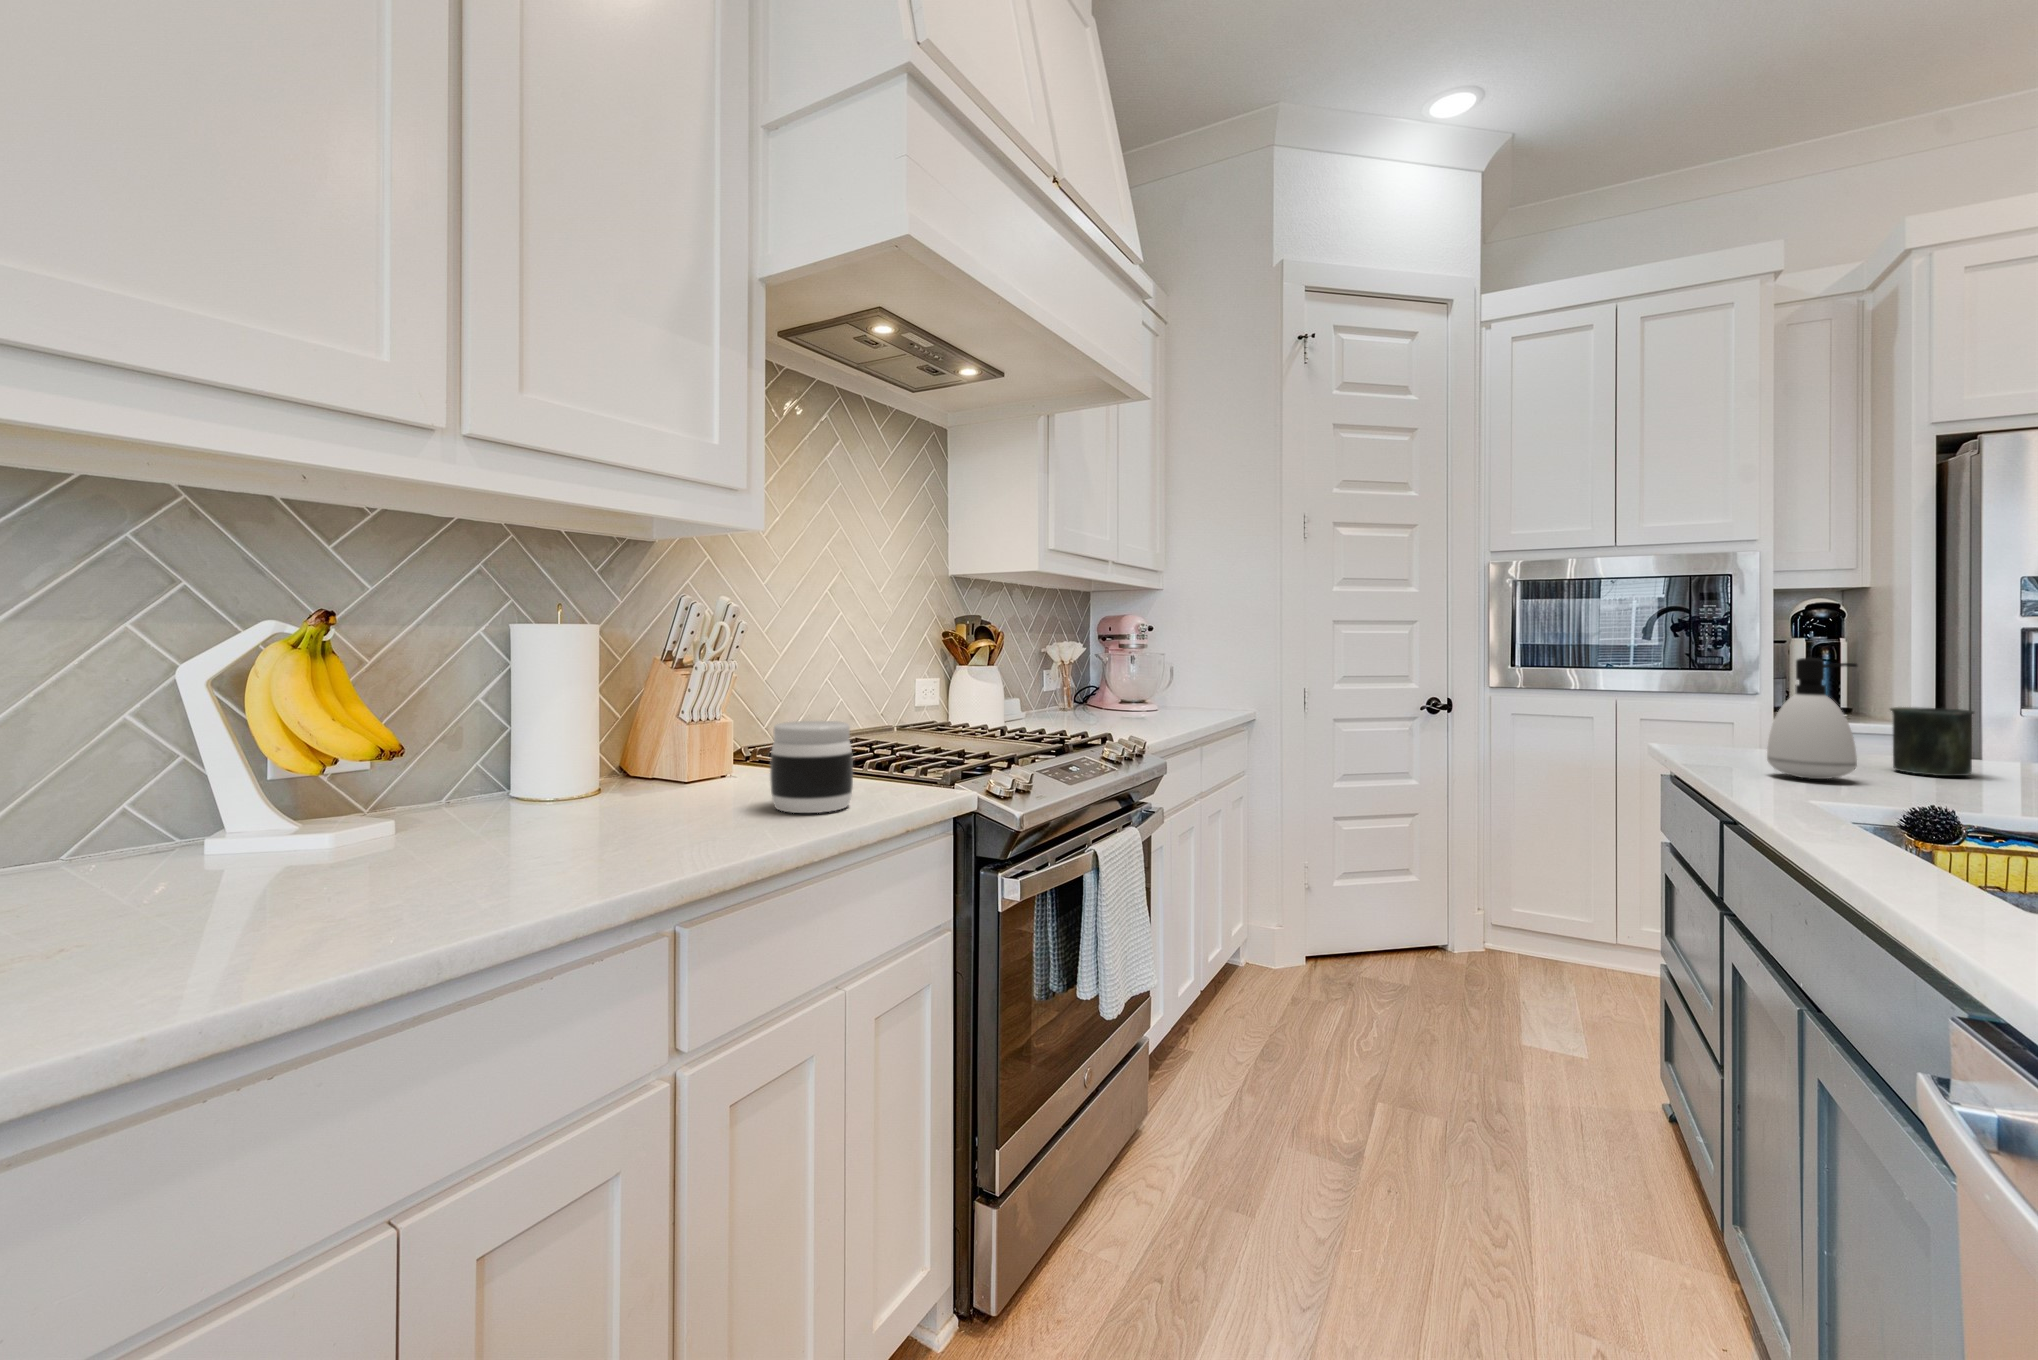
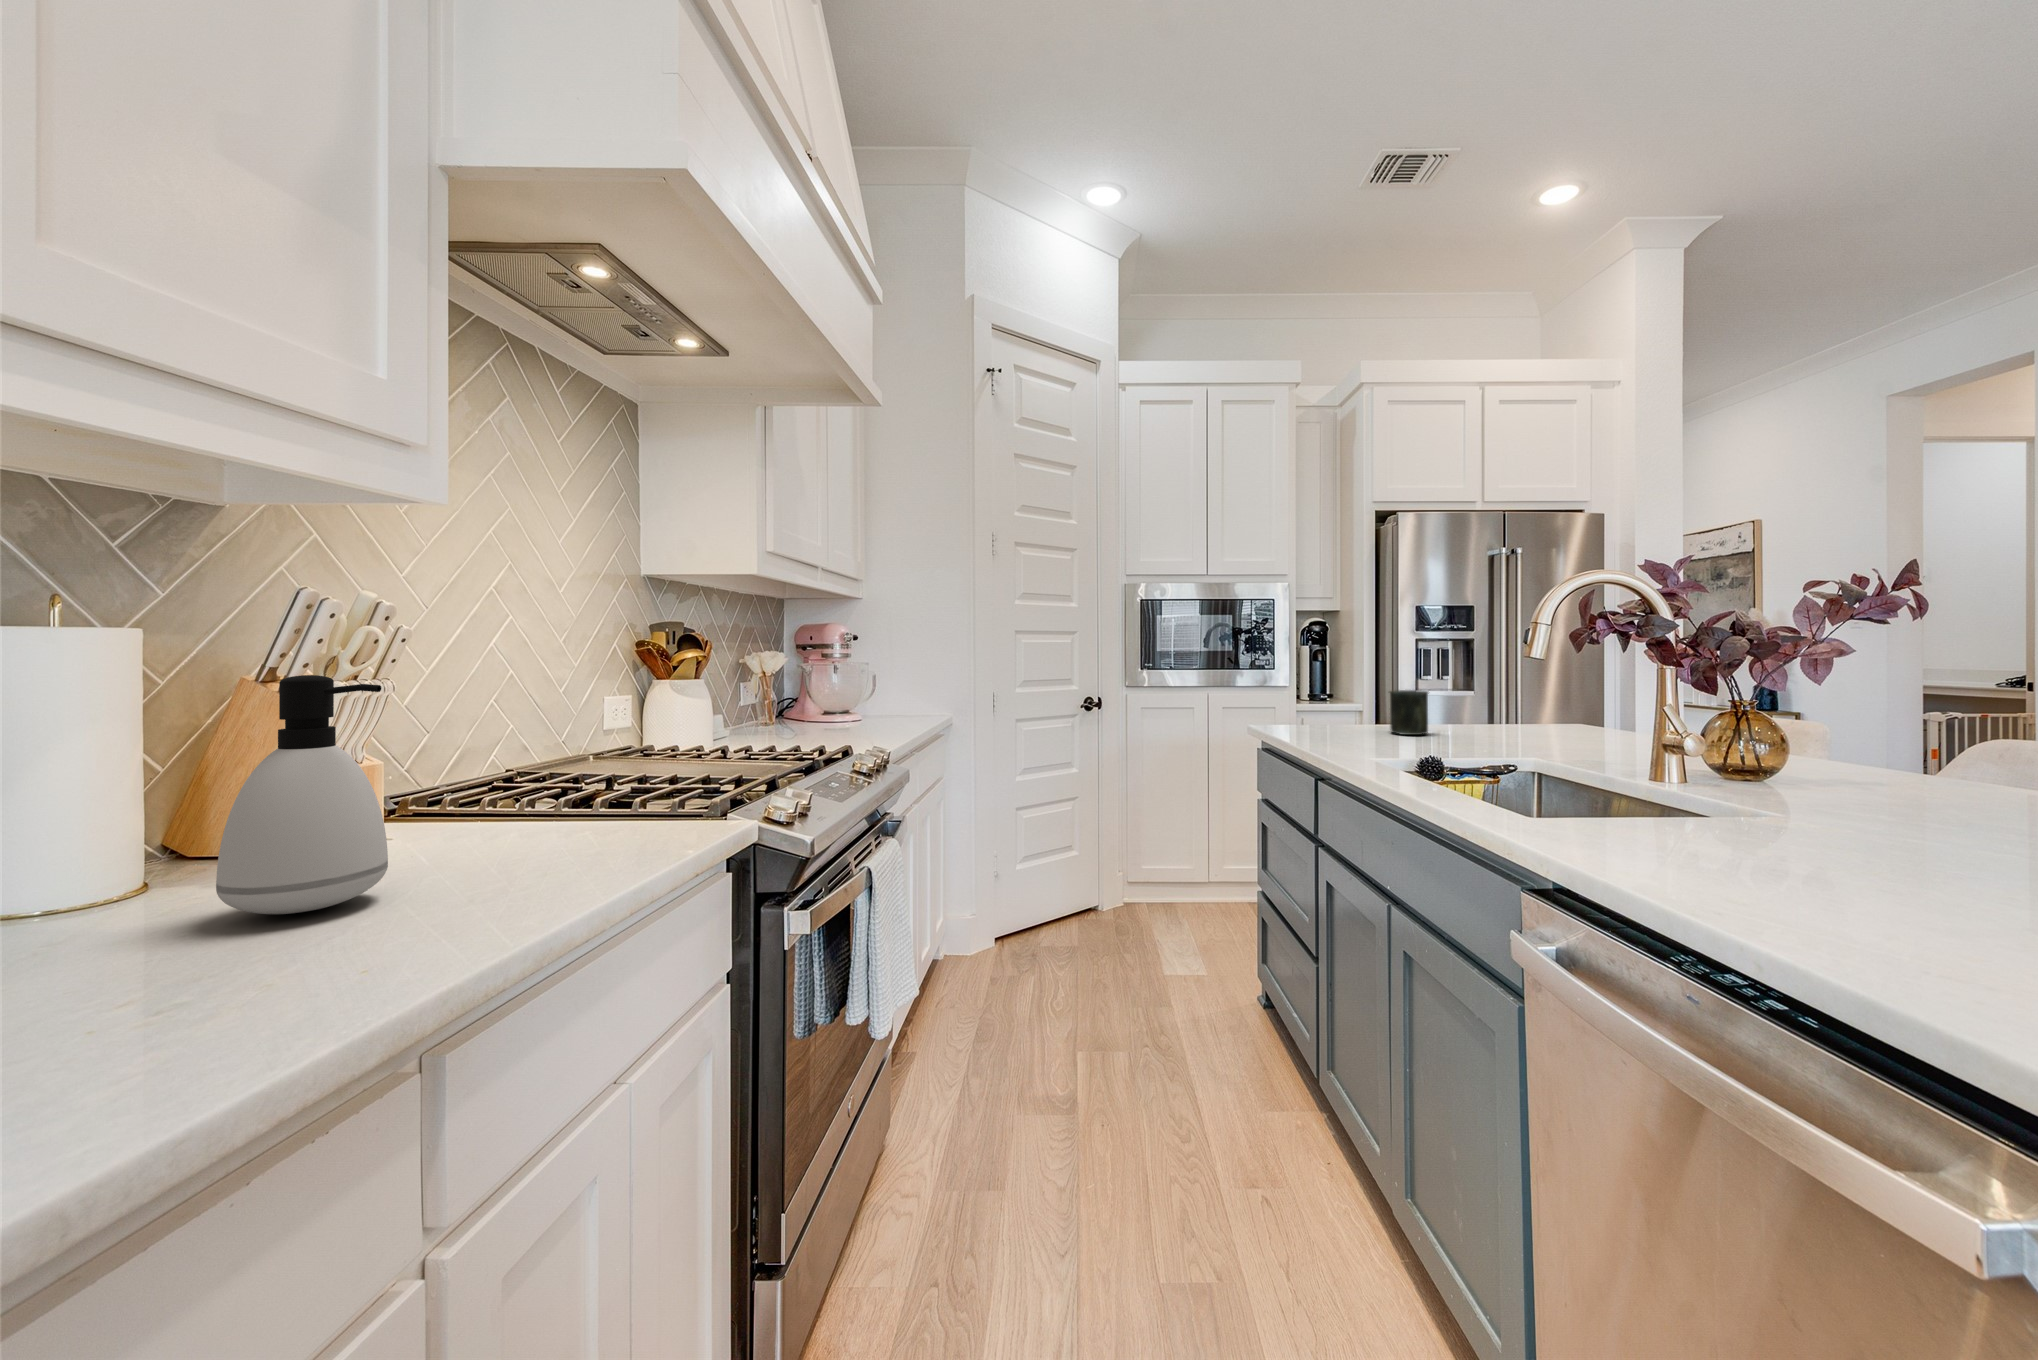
soap dispenser: present [1767,658,1857,779] -> present [216,675,388,914]
jar: present [770,721,853,813] -> none [488,752,613,876]

